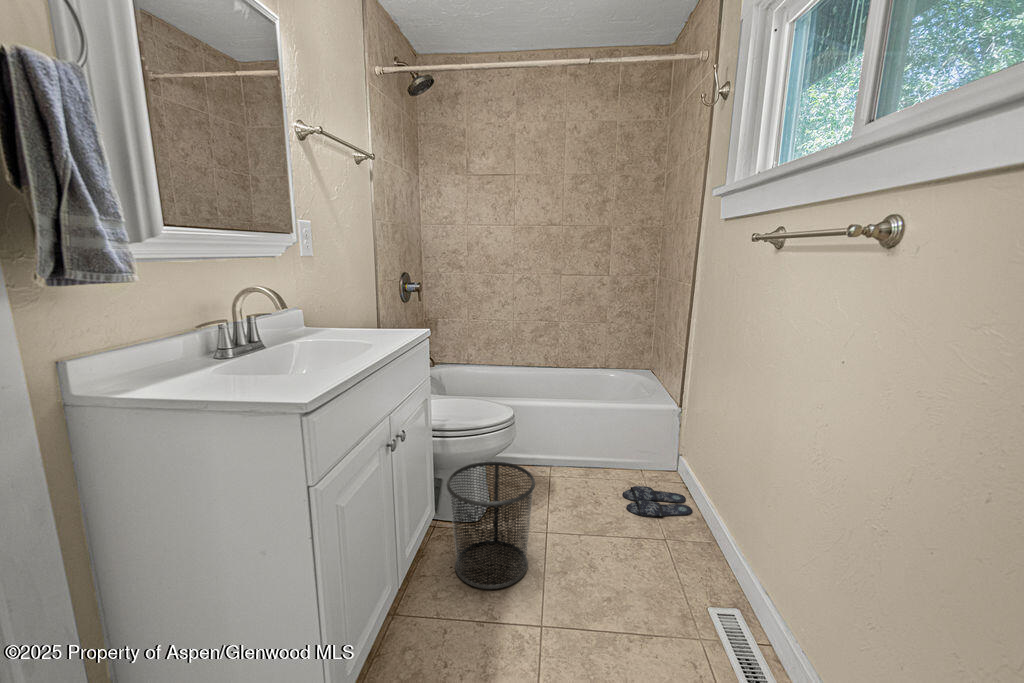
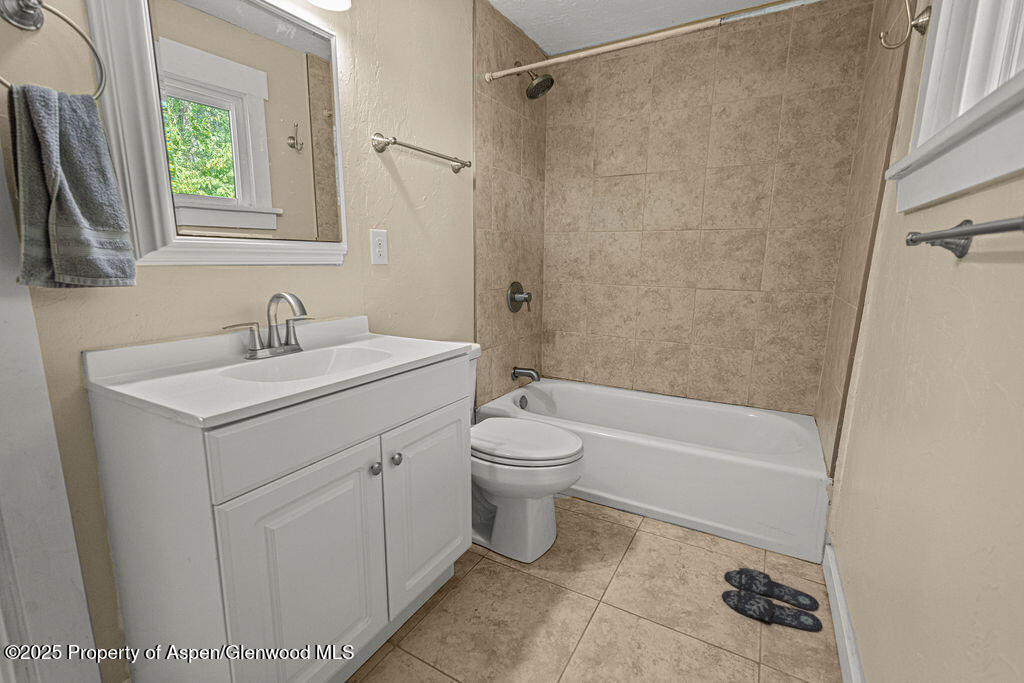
waste bin: present [446,461,535,589] -> none [470,499,573,653]

